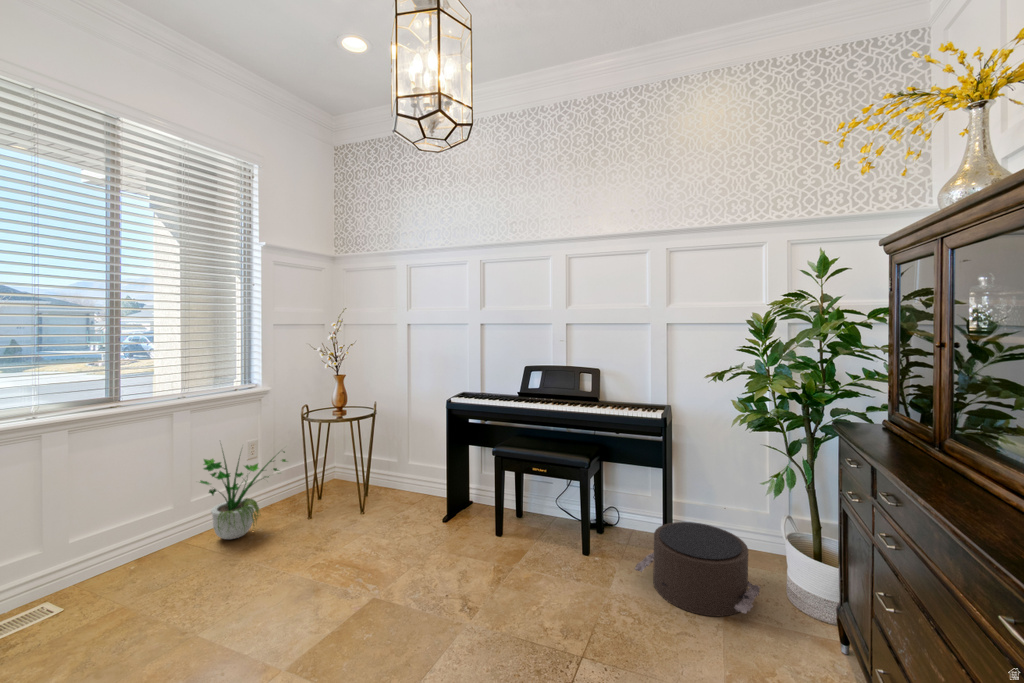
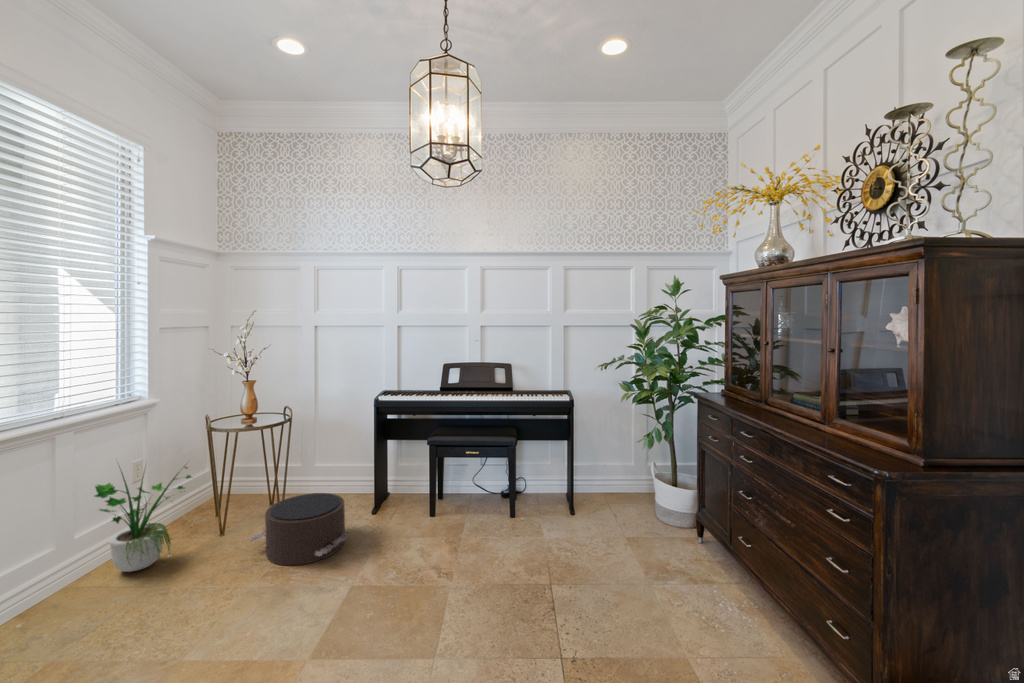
pouf: present [635,522,761,616] -> present [250,493,348,565]

